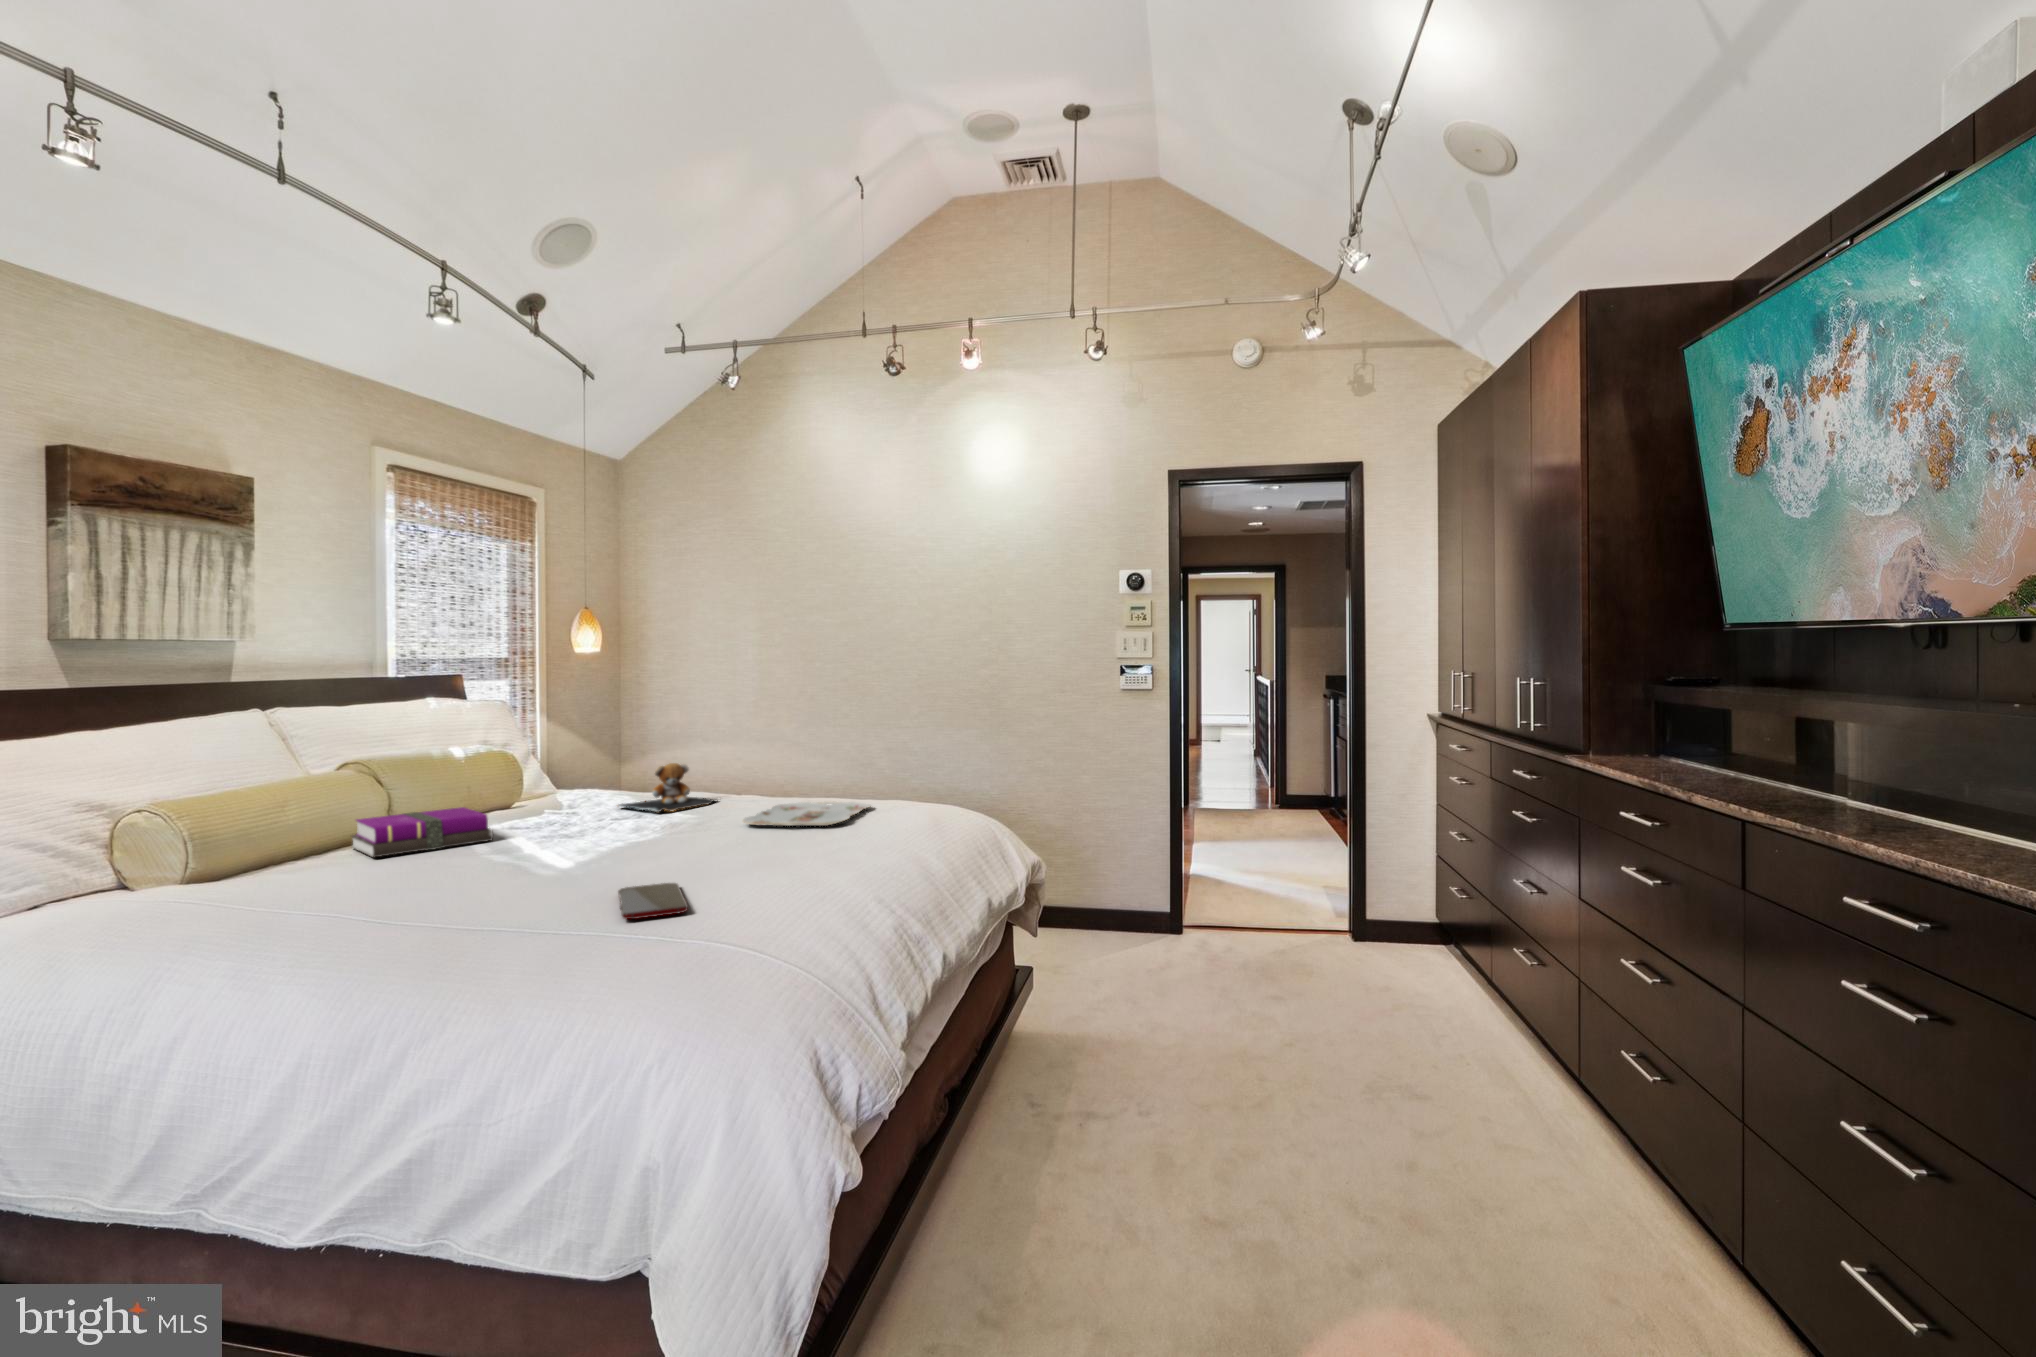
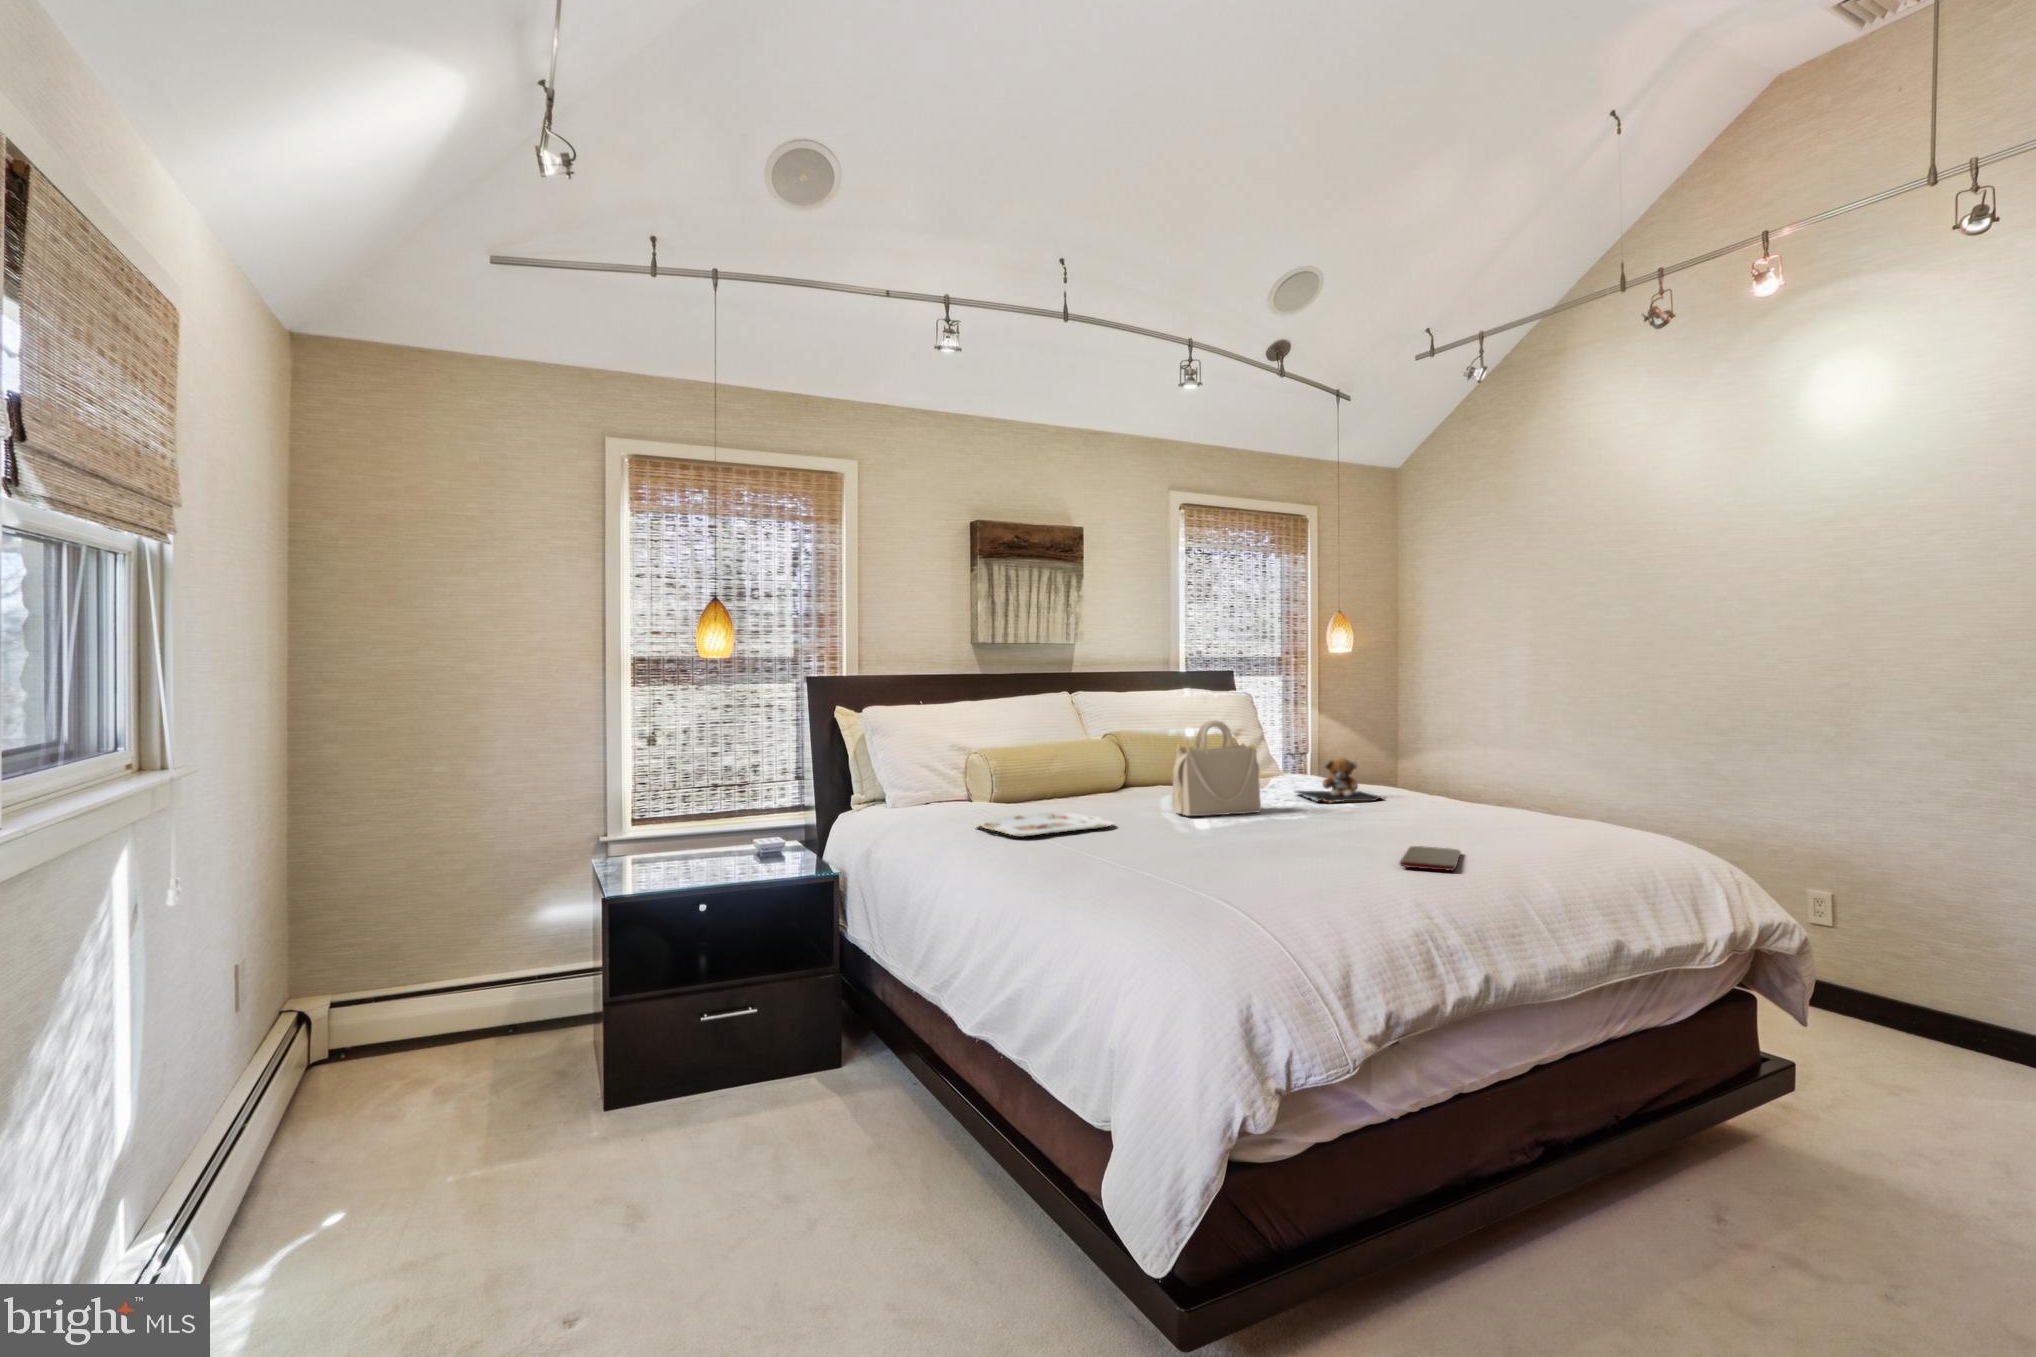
handbag: none [509,732,617,850] -> present [1172,720,1261,816]
serving tray: present [743,802,871,826] -> present [973,812,1114,837]
notebook: present [352,807,493,857] -> none [1091,776,1173,805]
smartphone: present [618,883,688,919] -> present [1400,846,1461,870]

